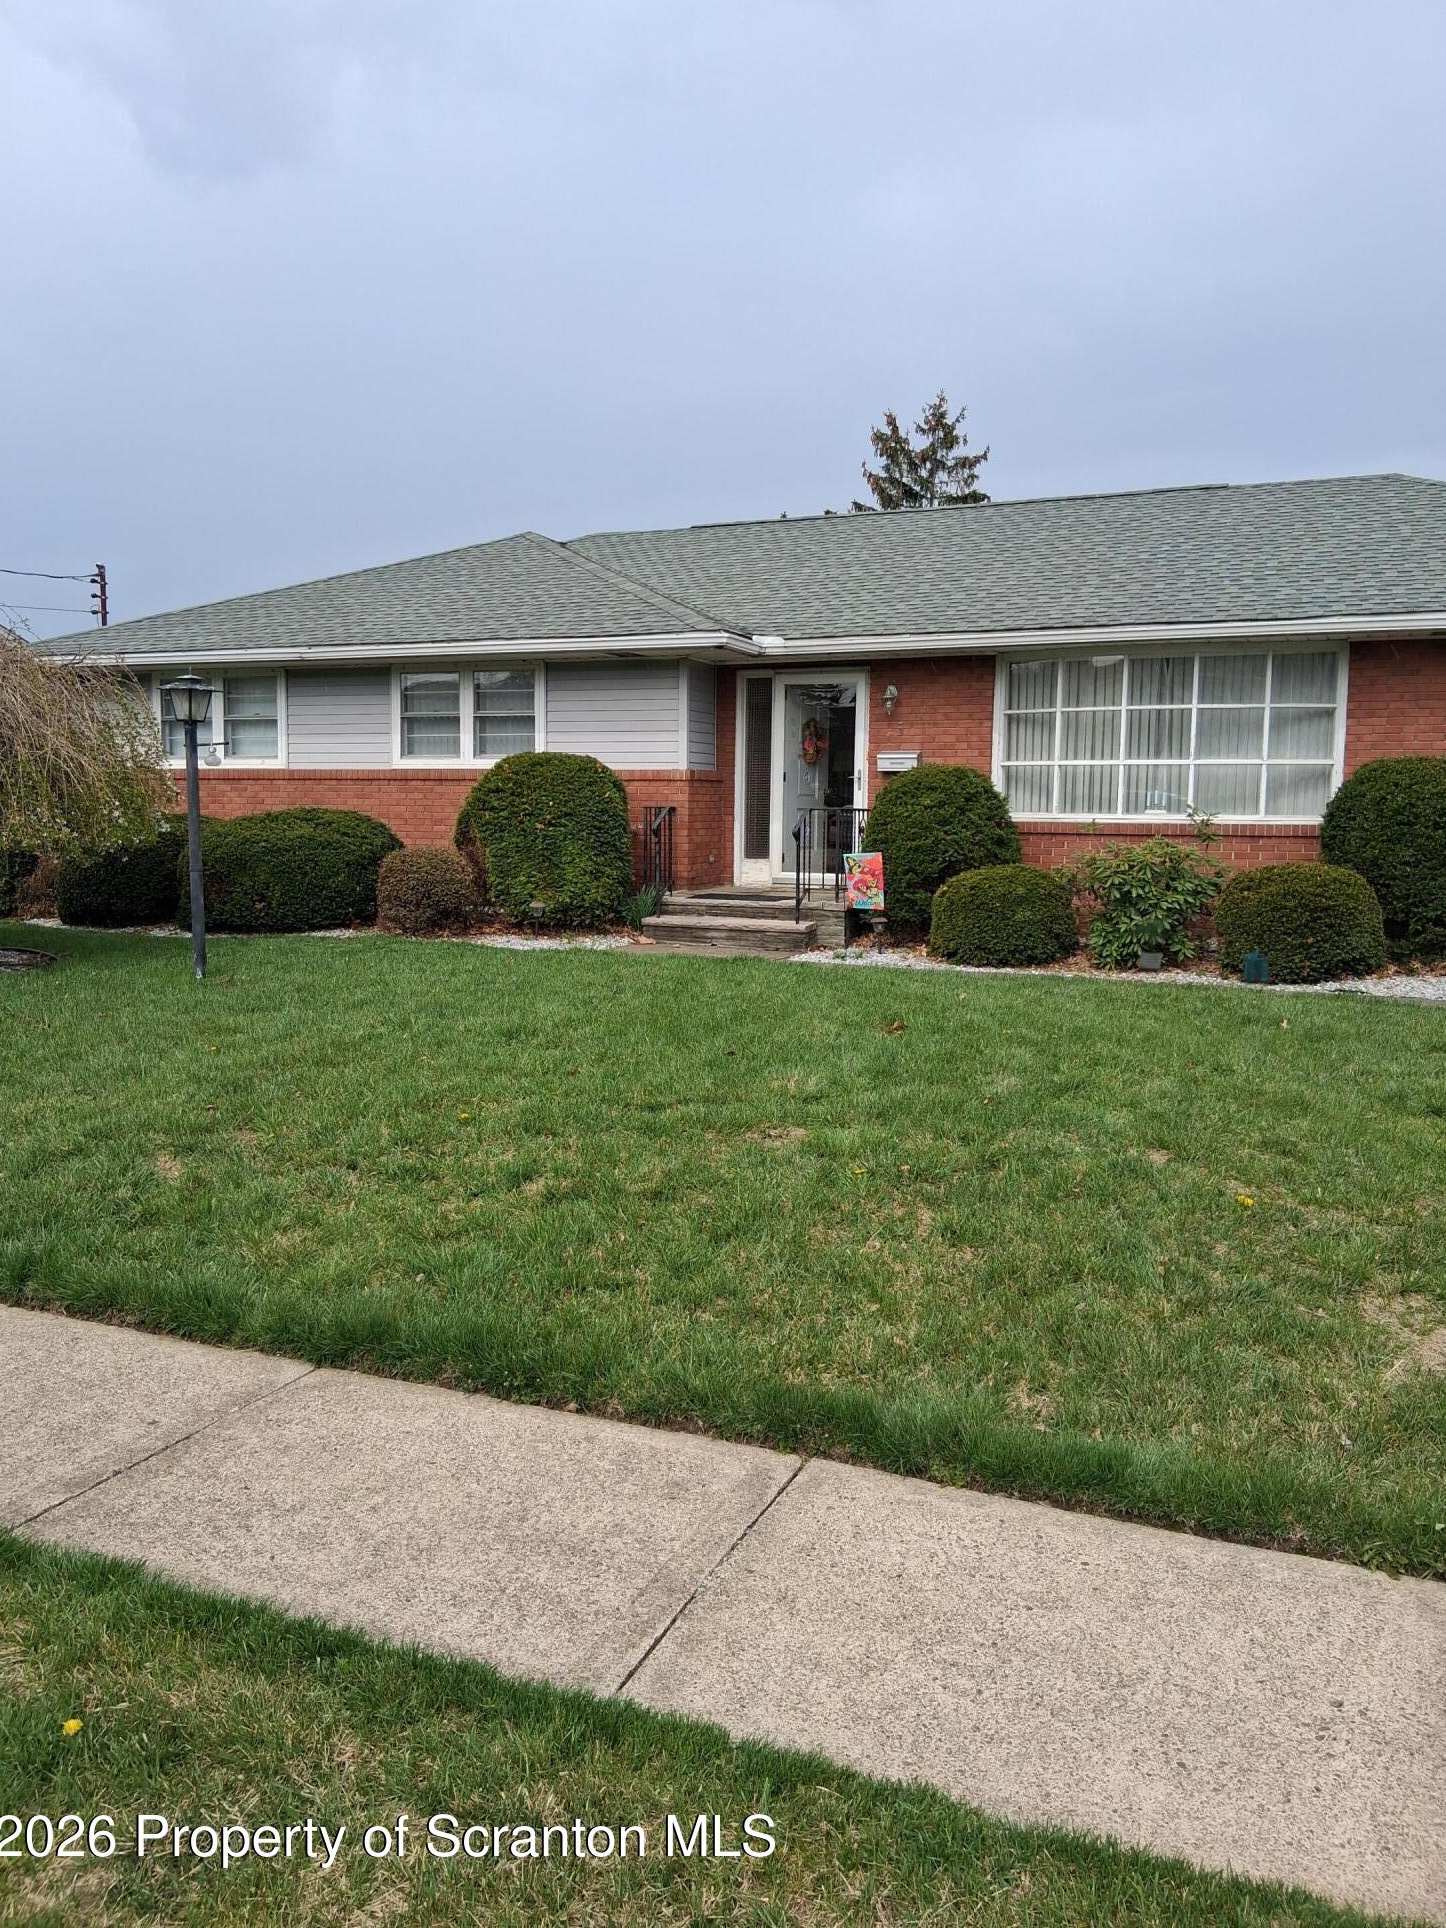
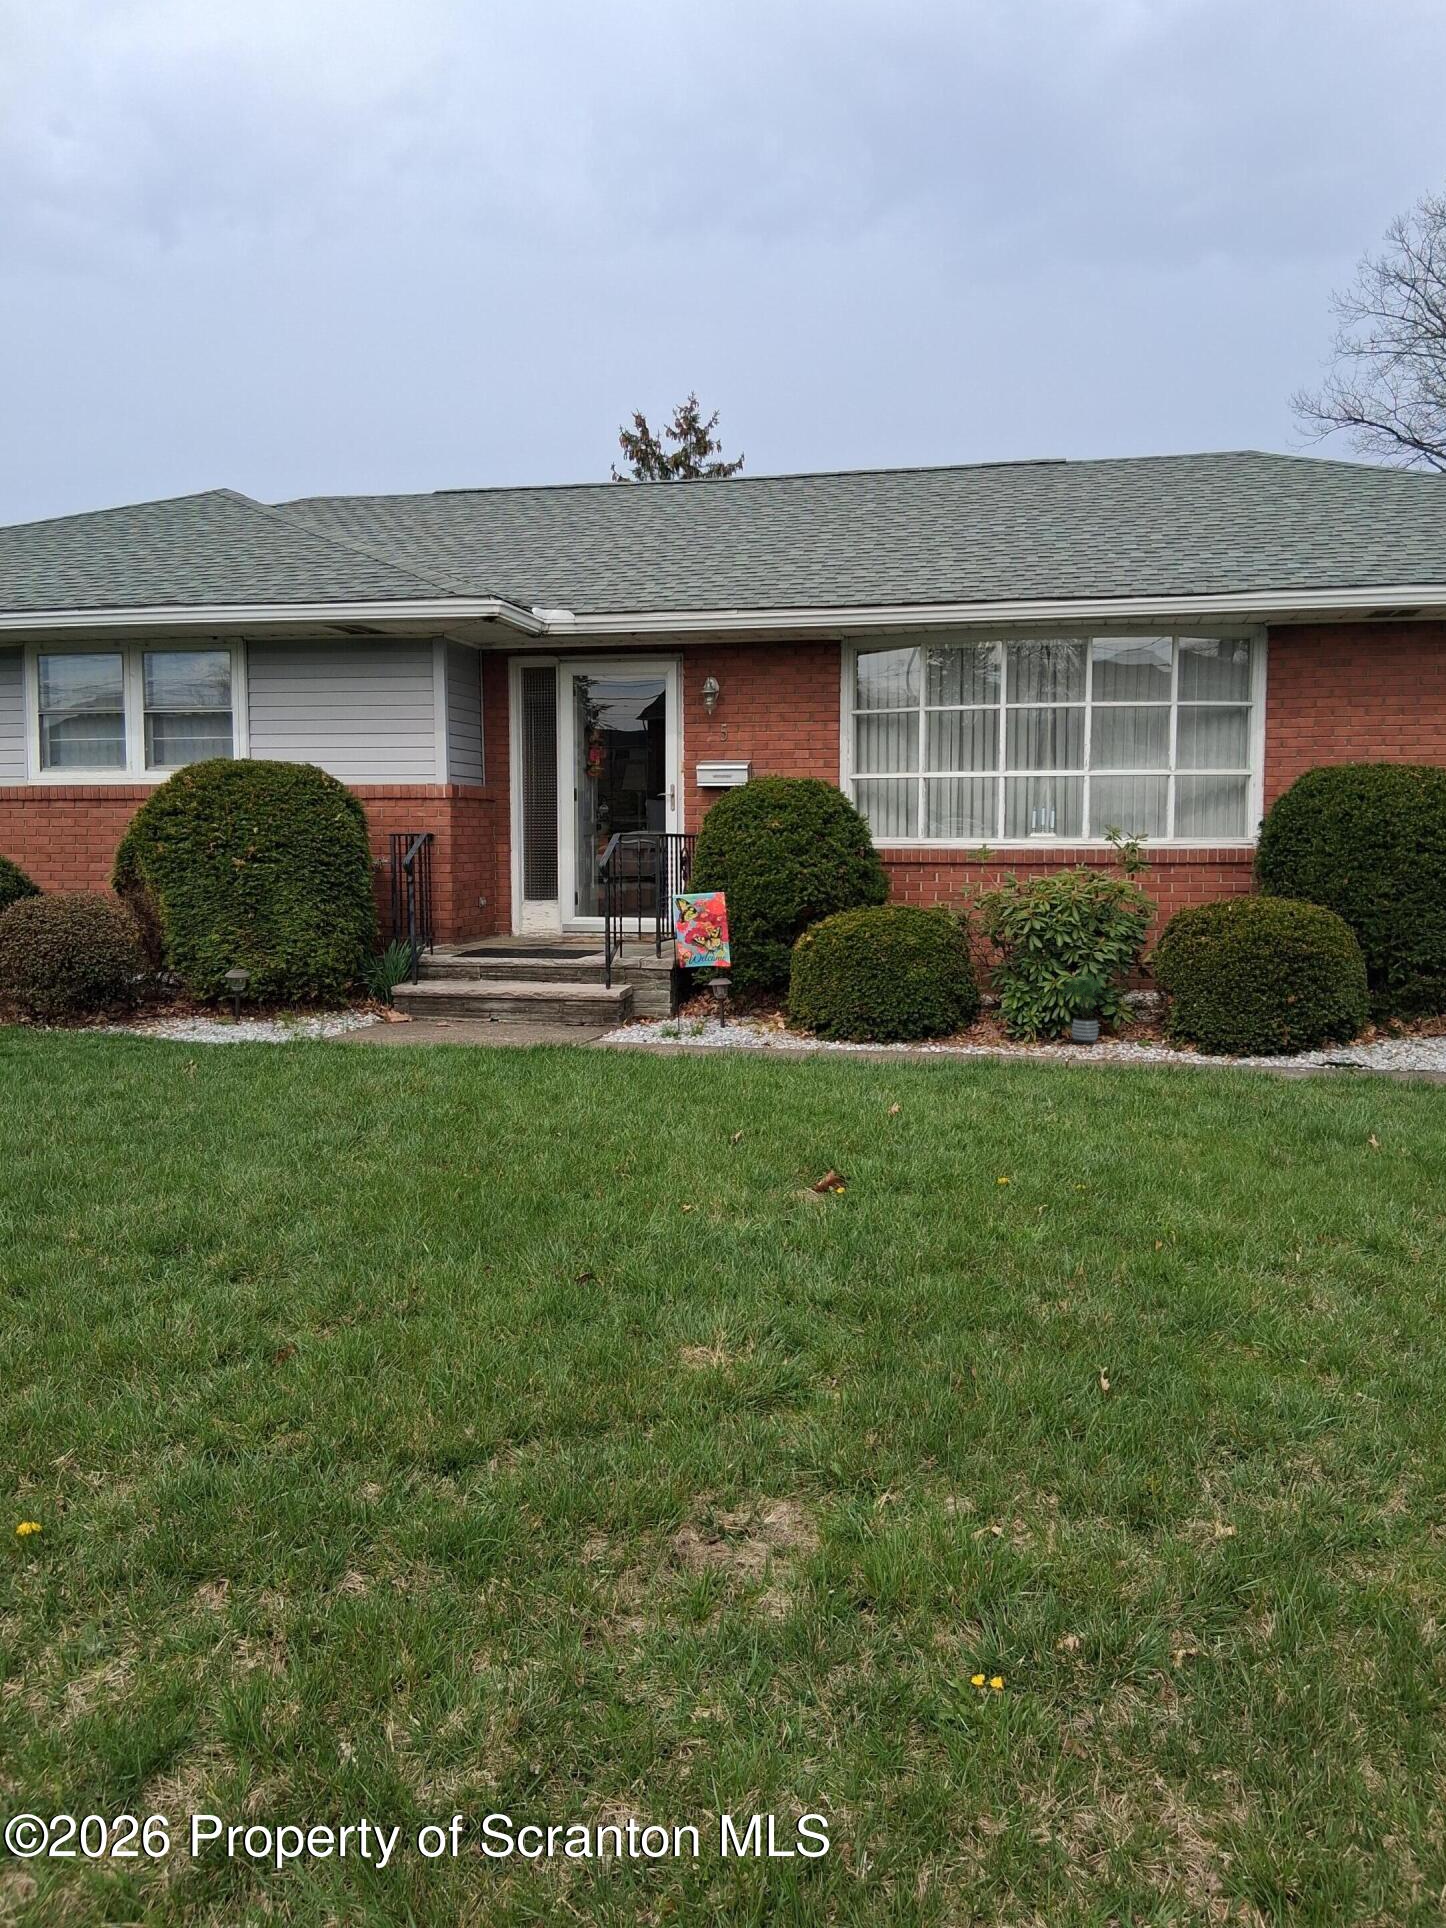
watering can: present [1244,949,1269,983] -> none [1216,1013,1248,1060]

